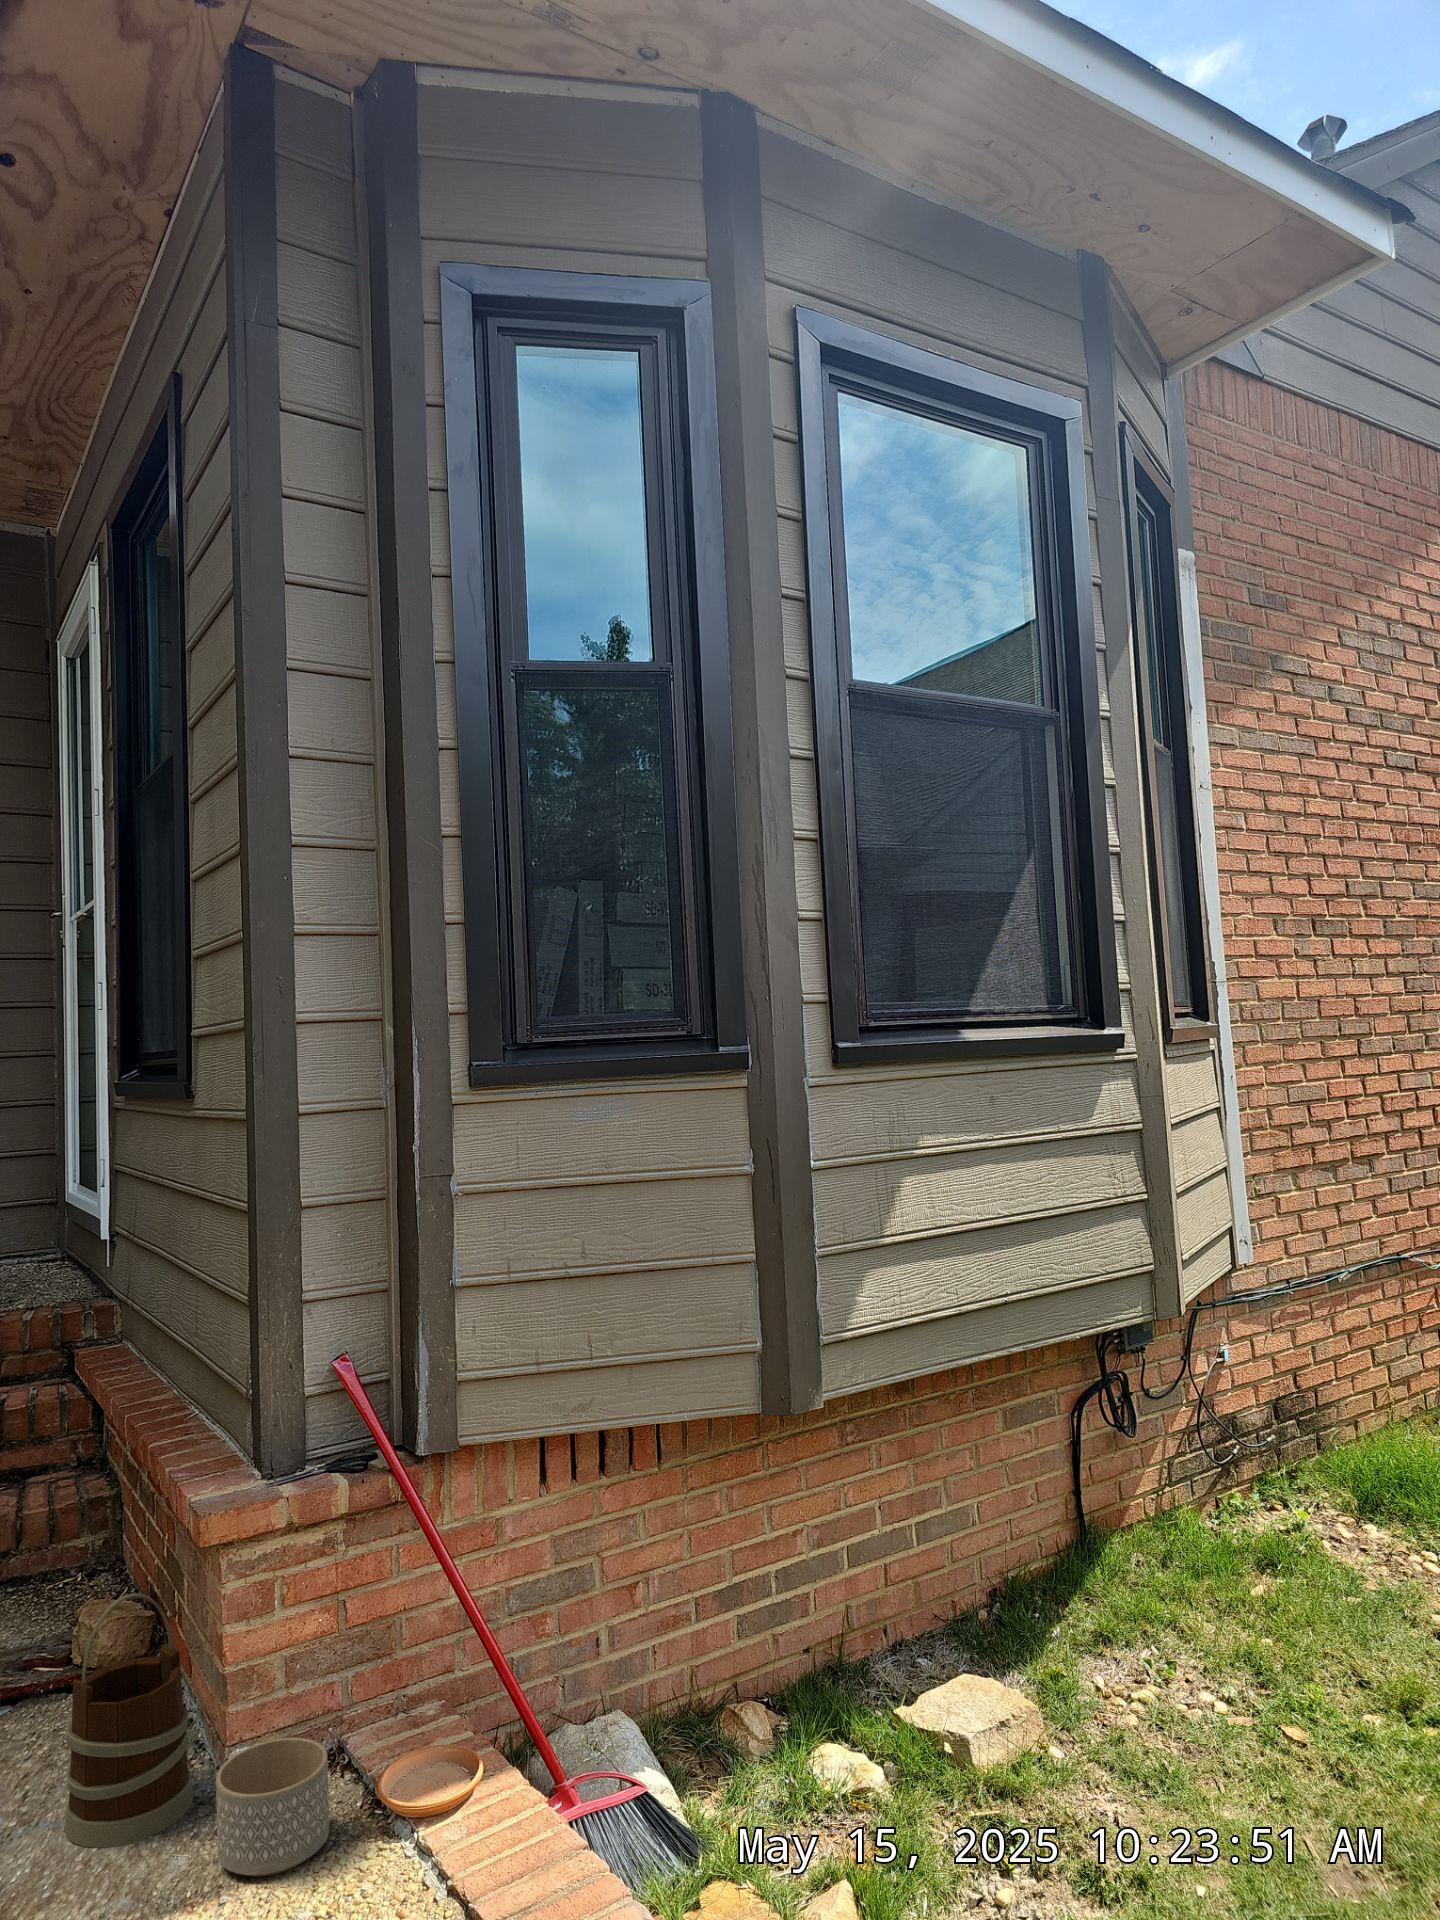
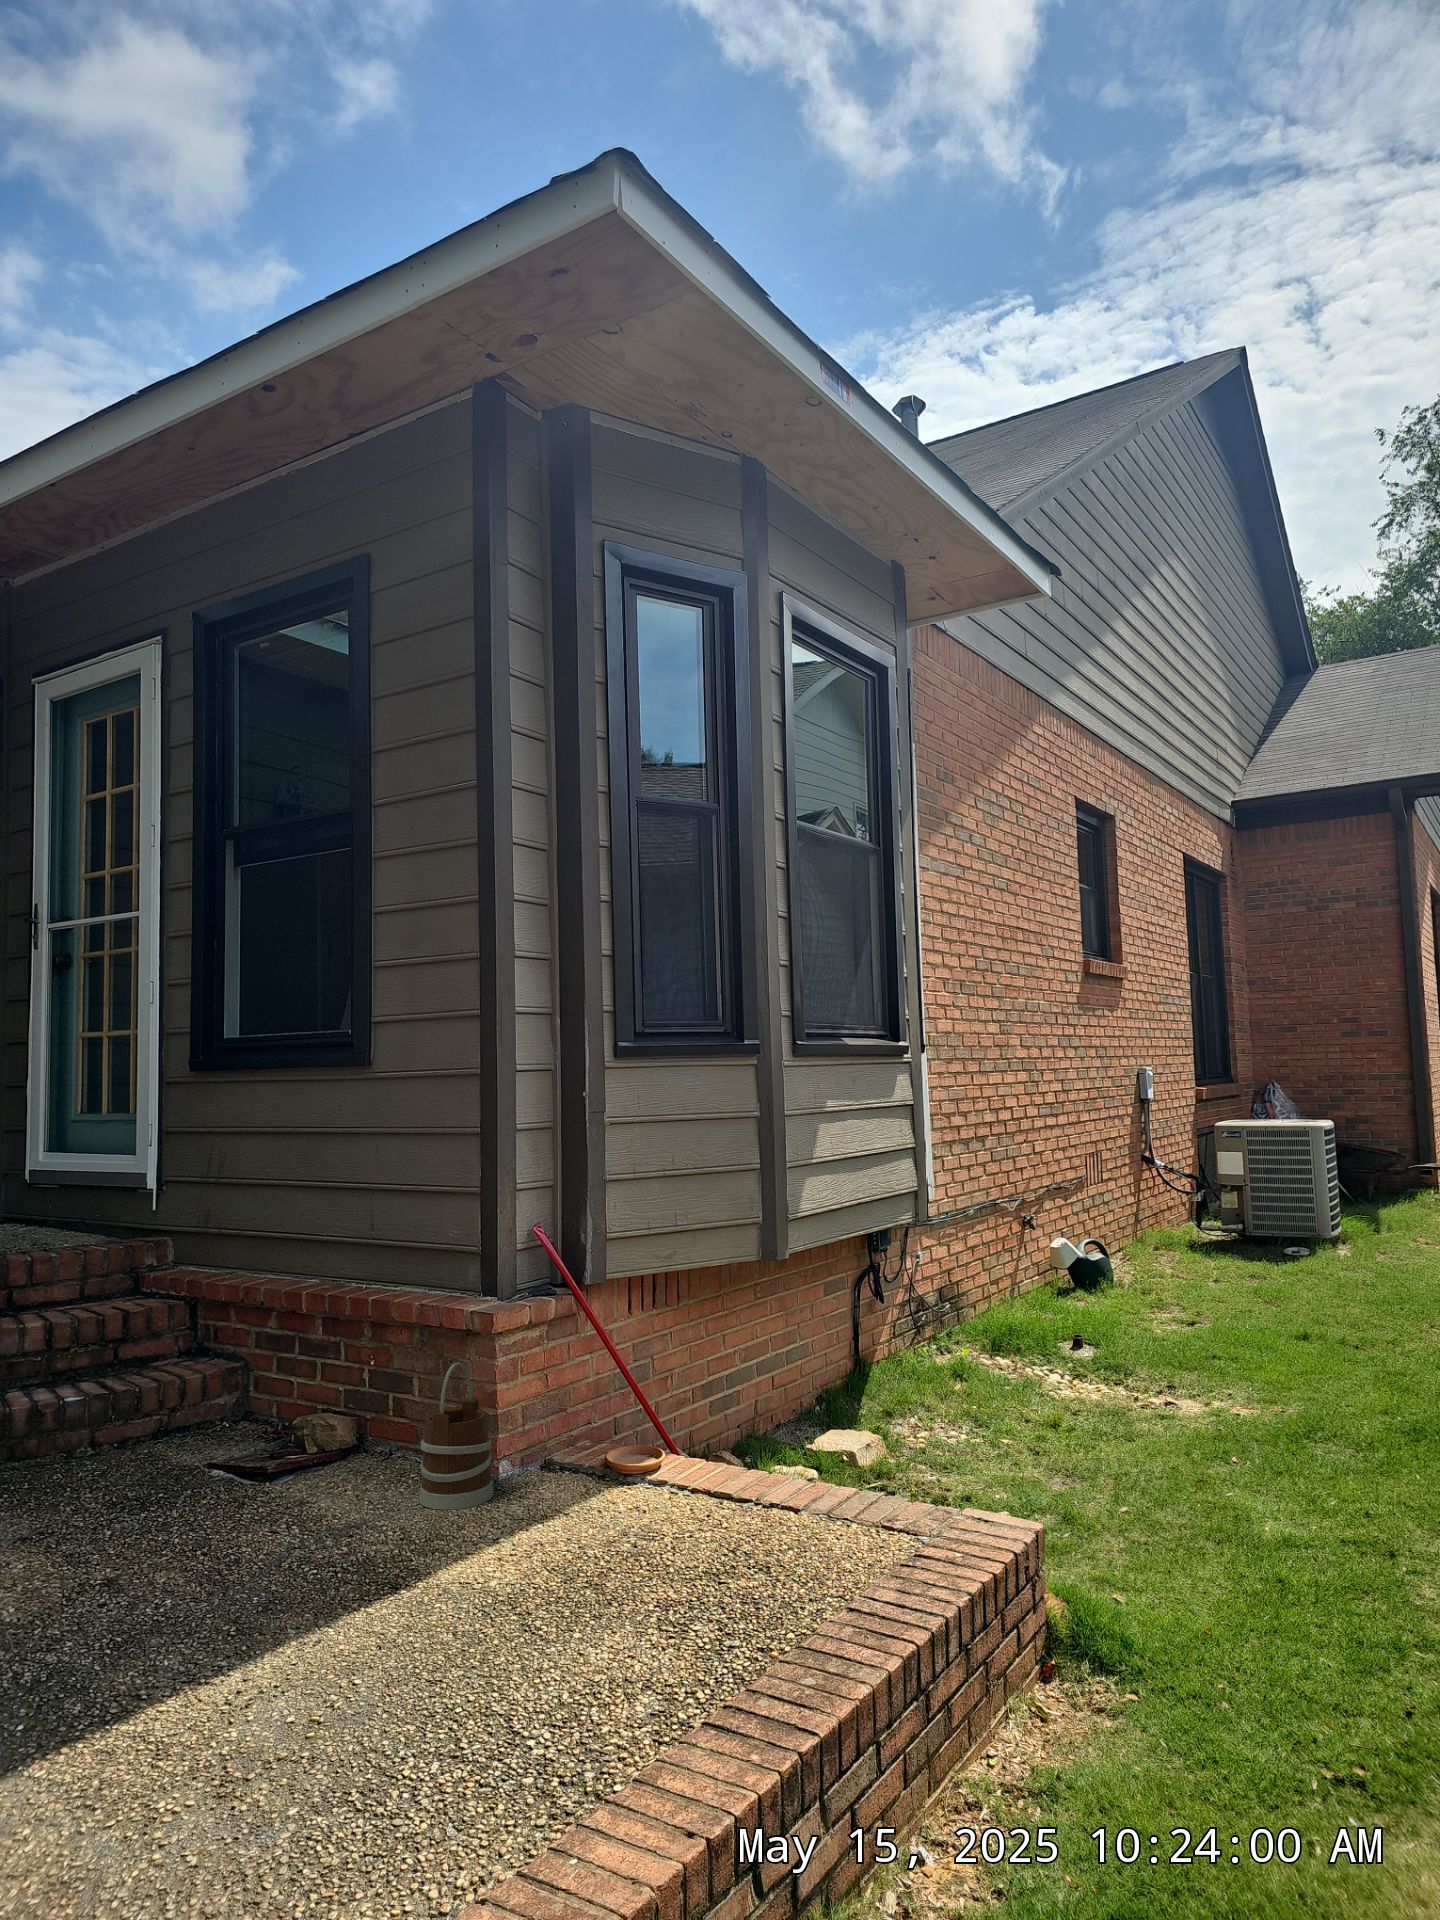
planter: present [216,1738,329,1877] -> none [543,1435,605,1502]

